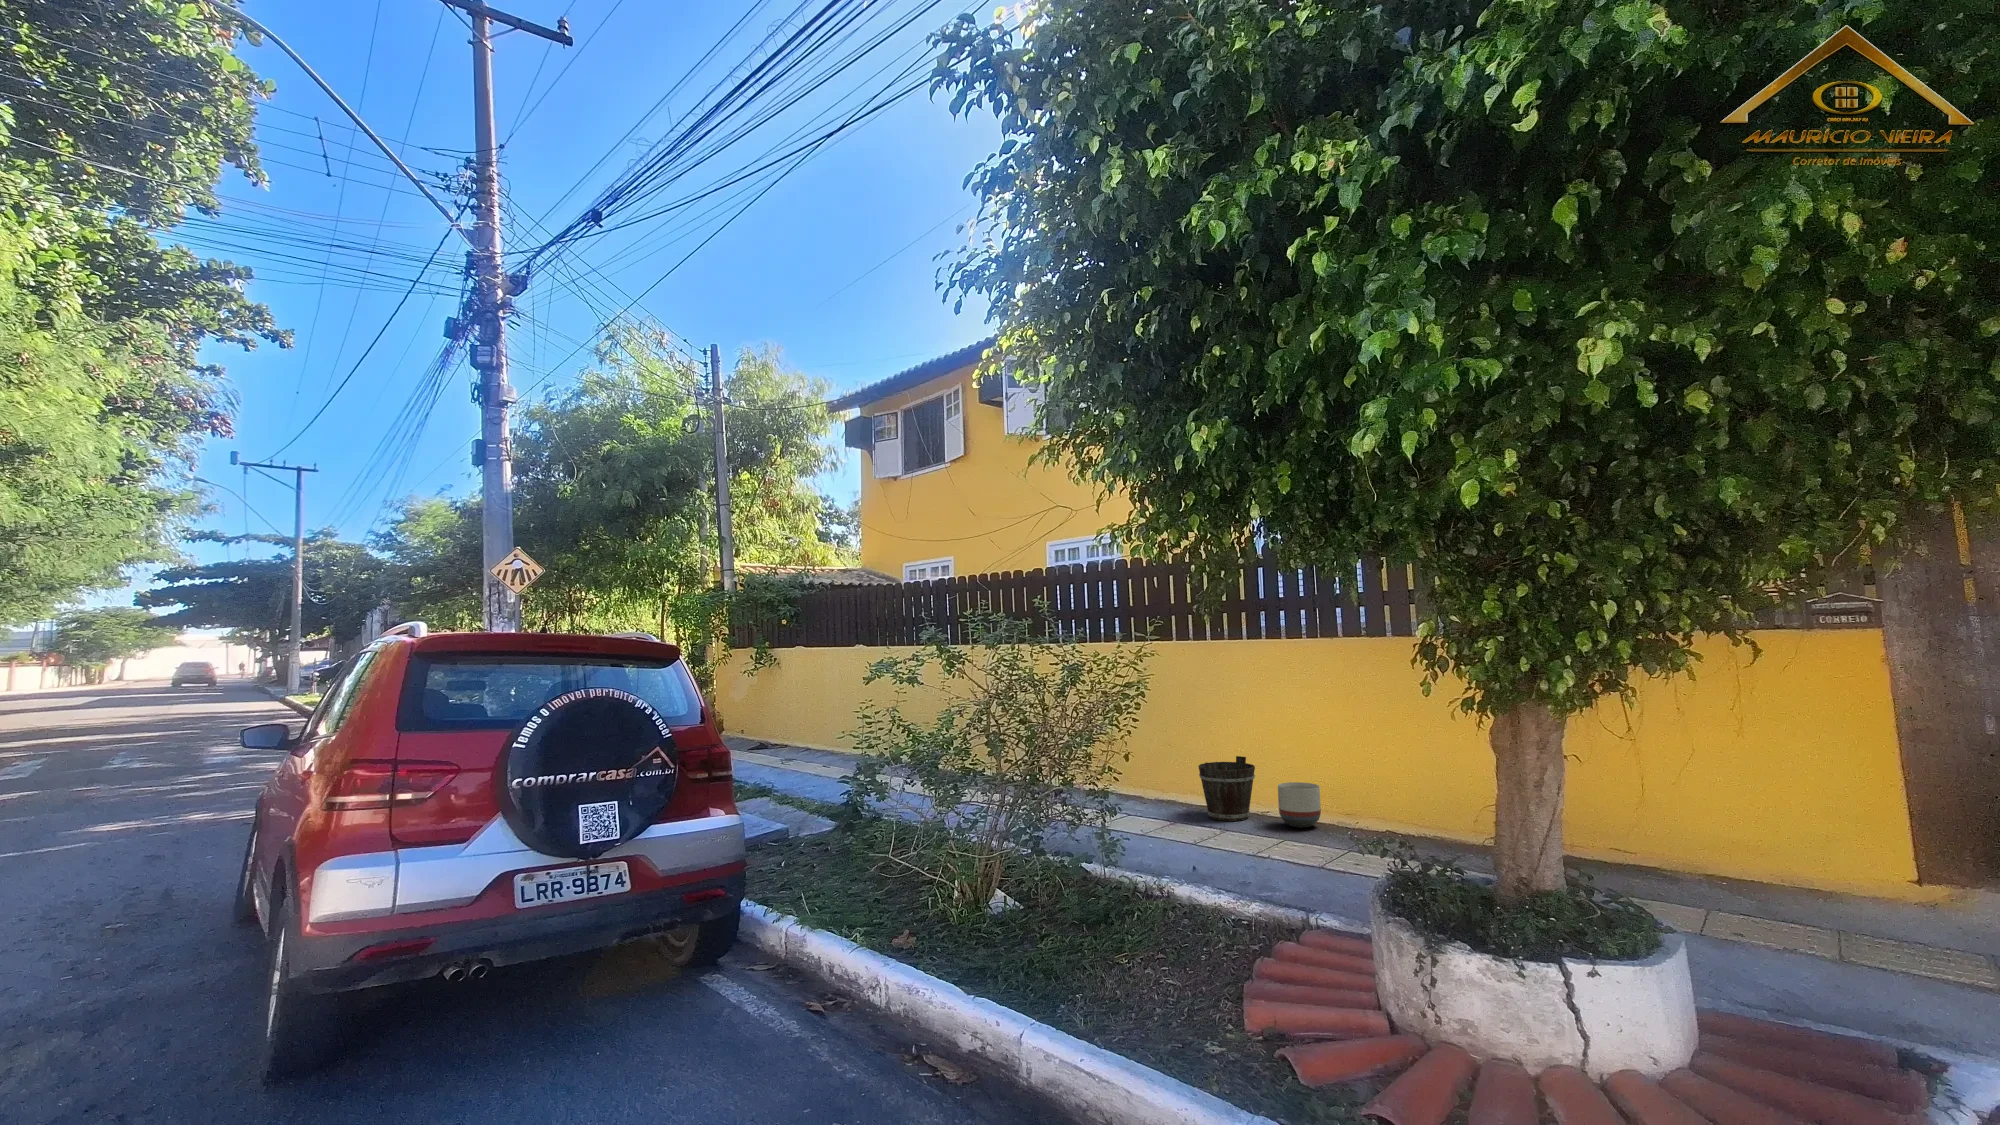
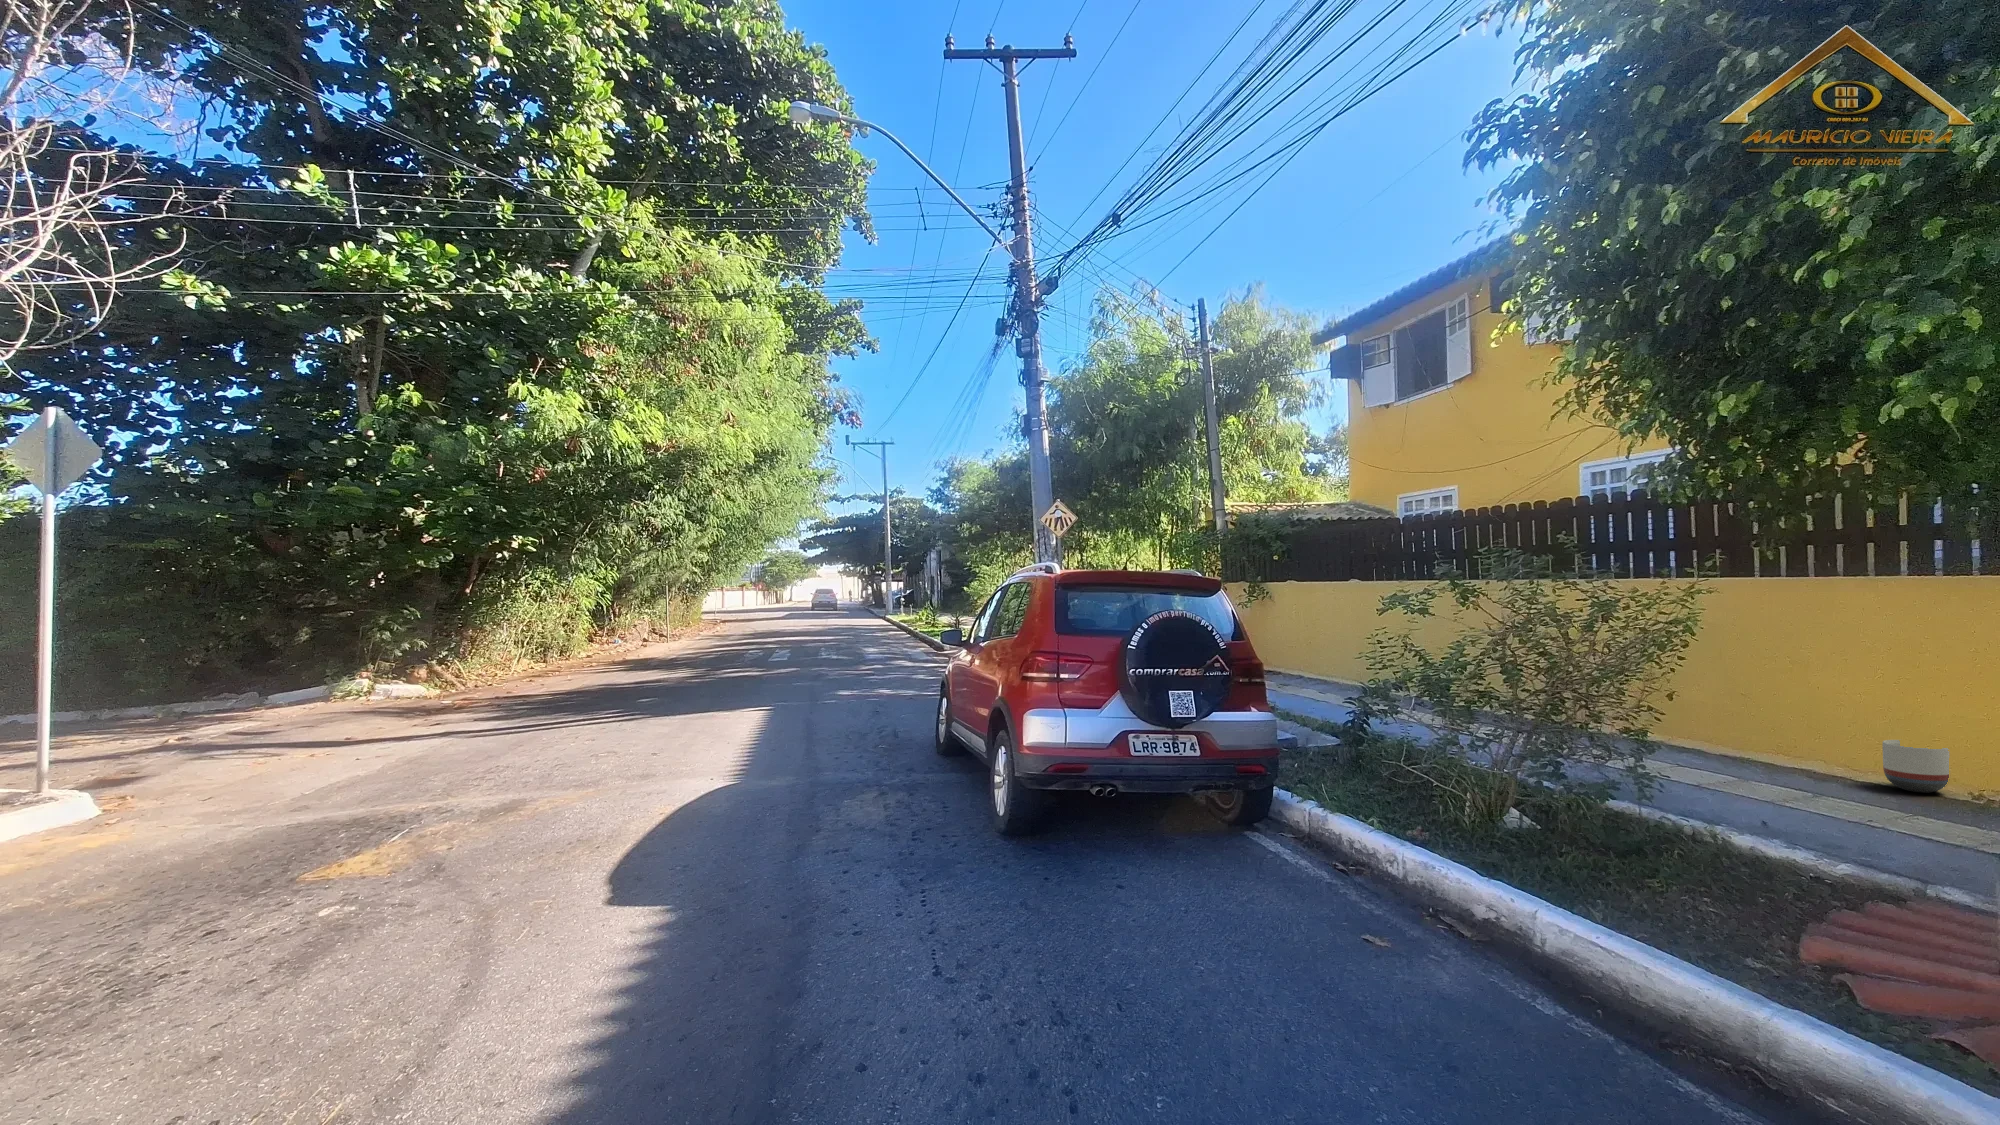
bucket: present [1198,756,1255,821] -> none [1765,706,1849,777]

